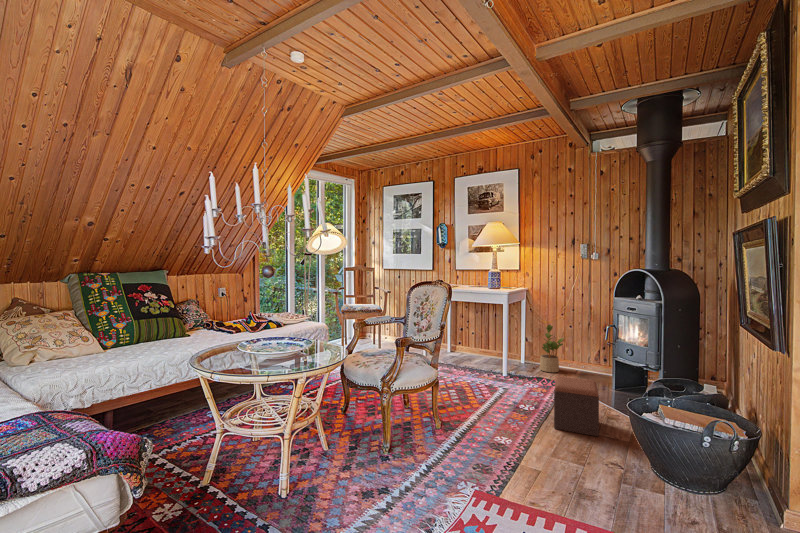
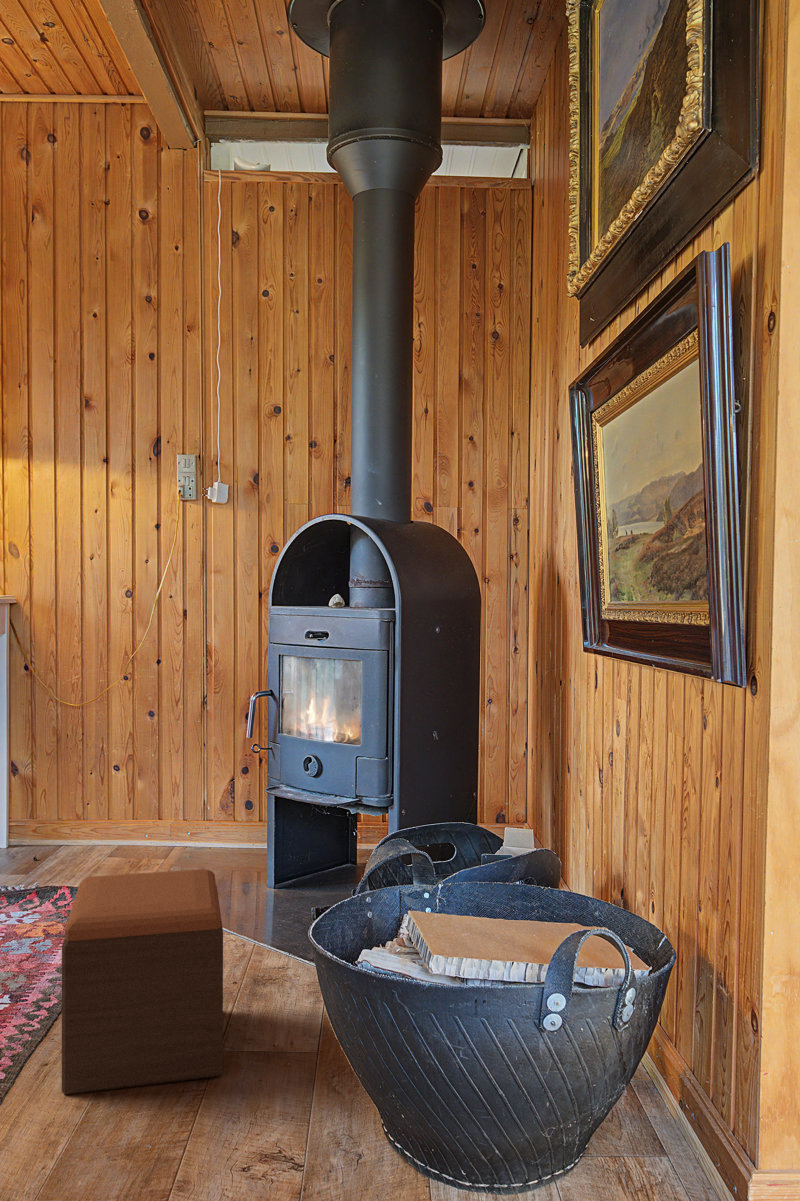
potted plant: present [540,324,564,372] -> none [52,707,133,864]

